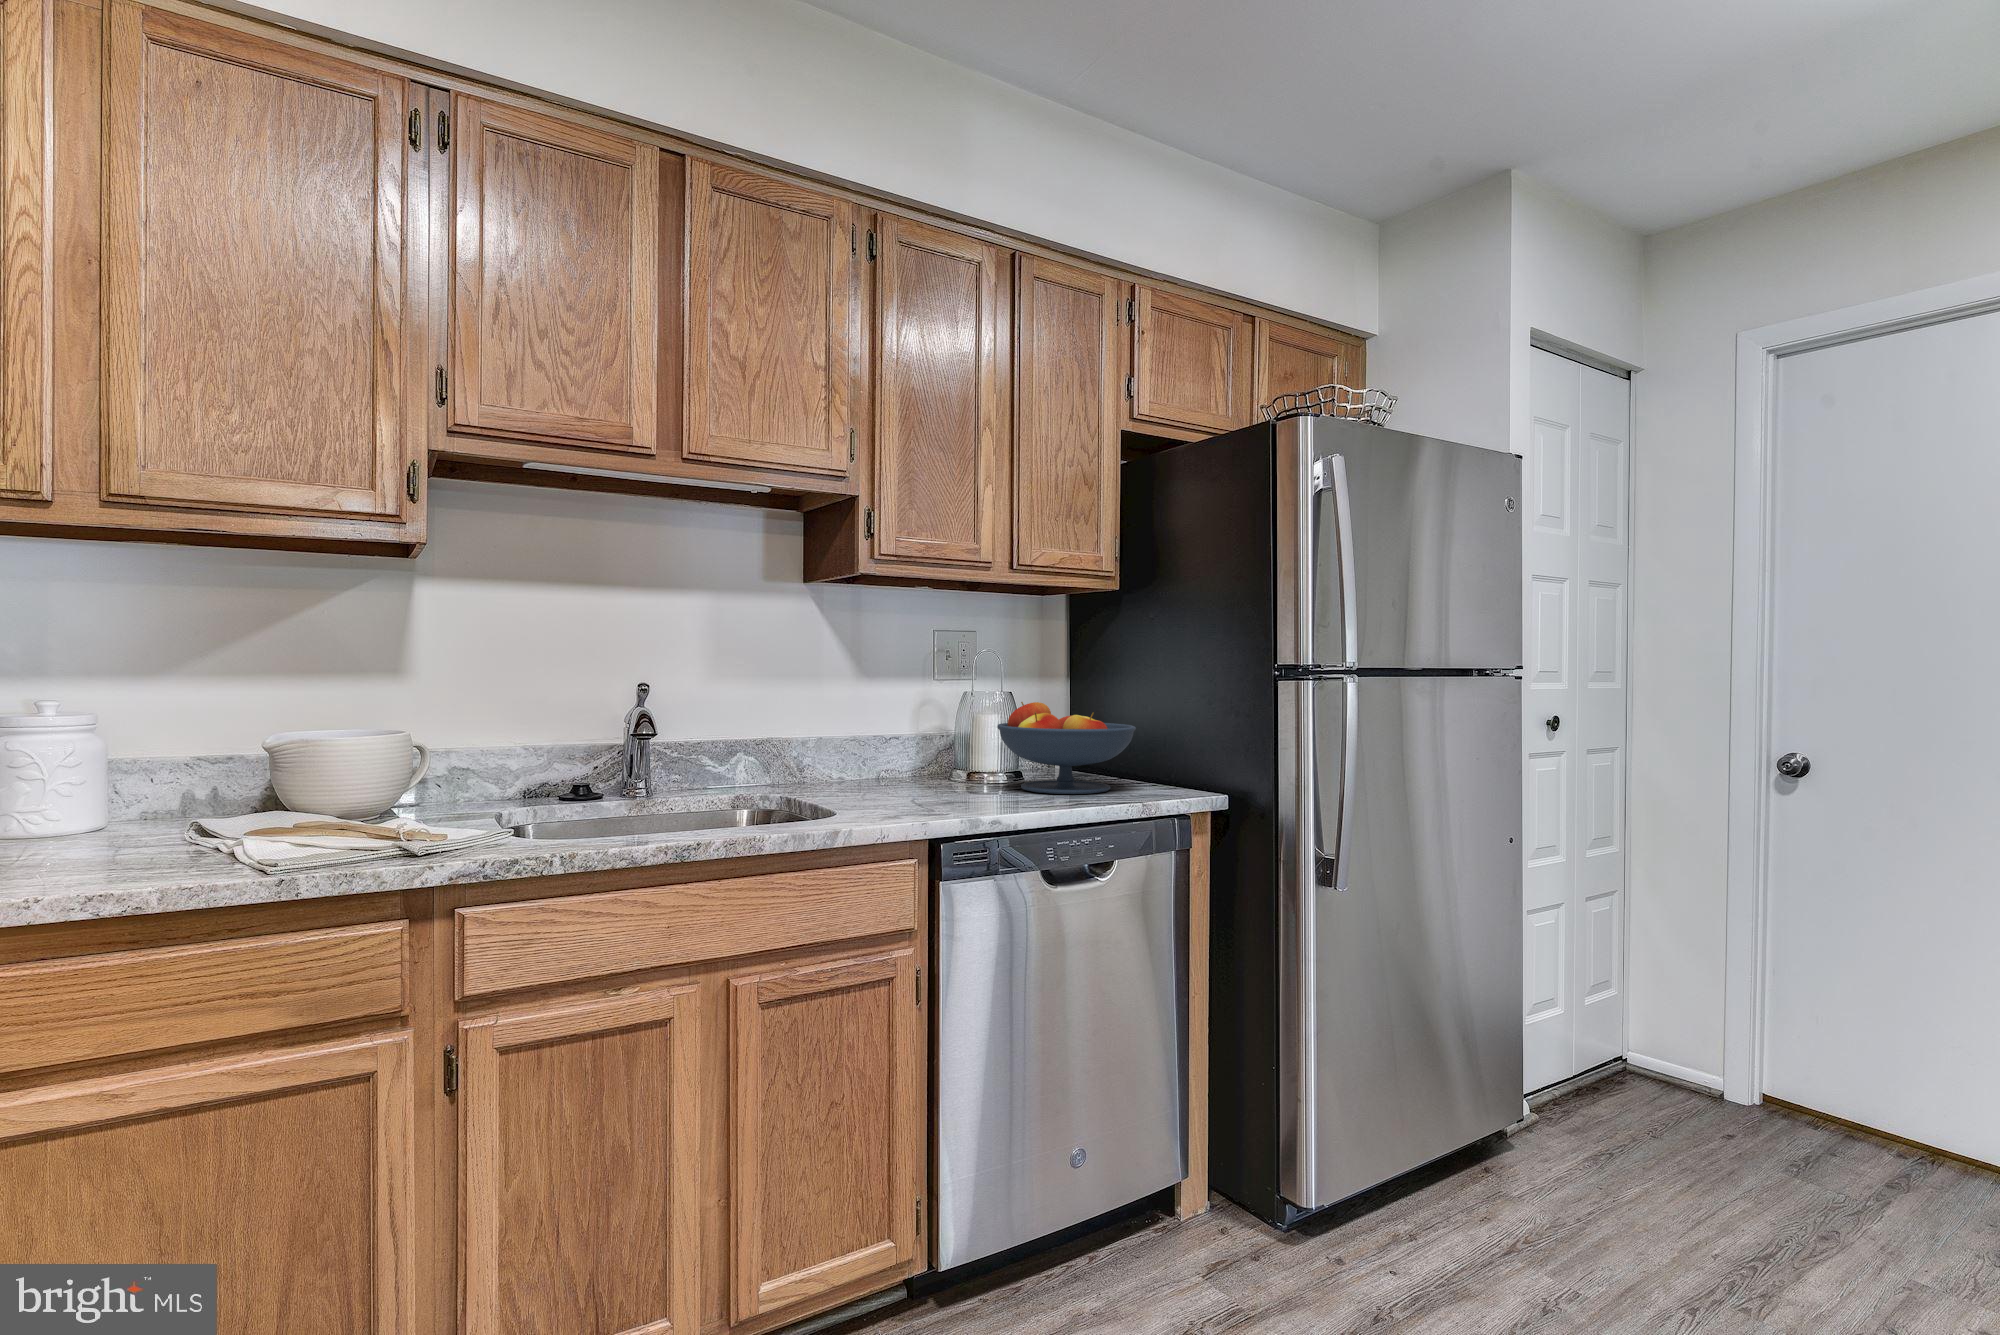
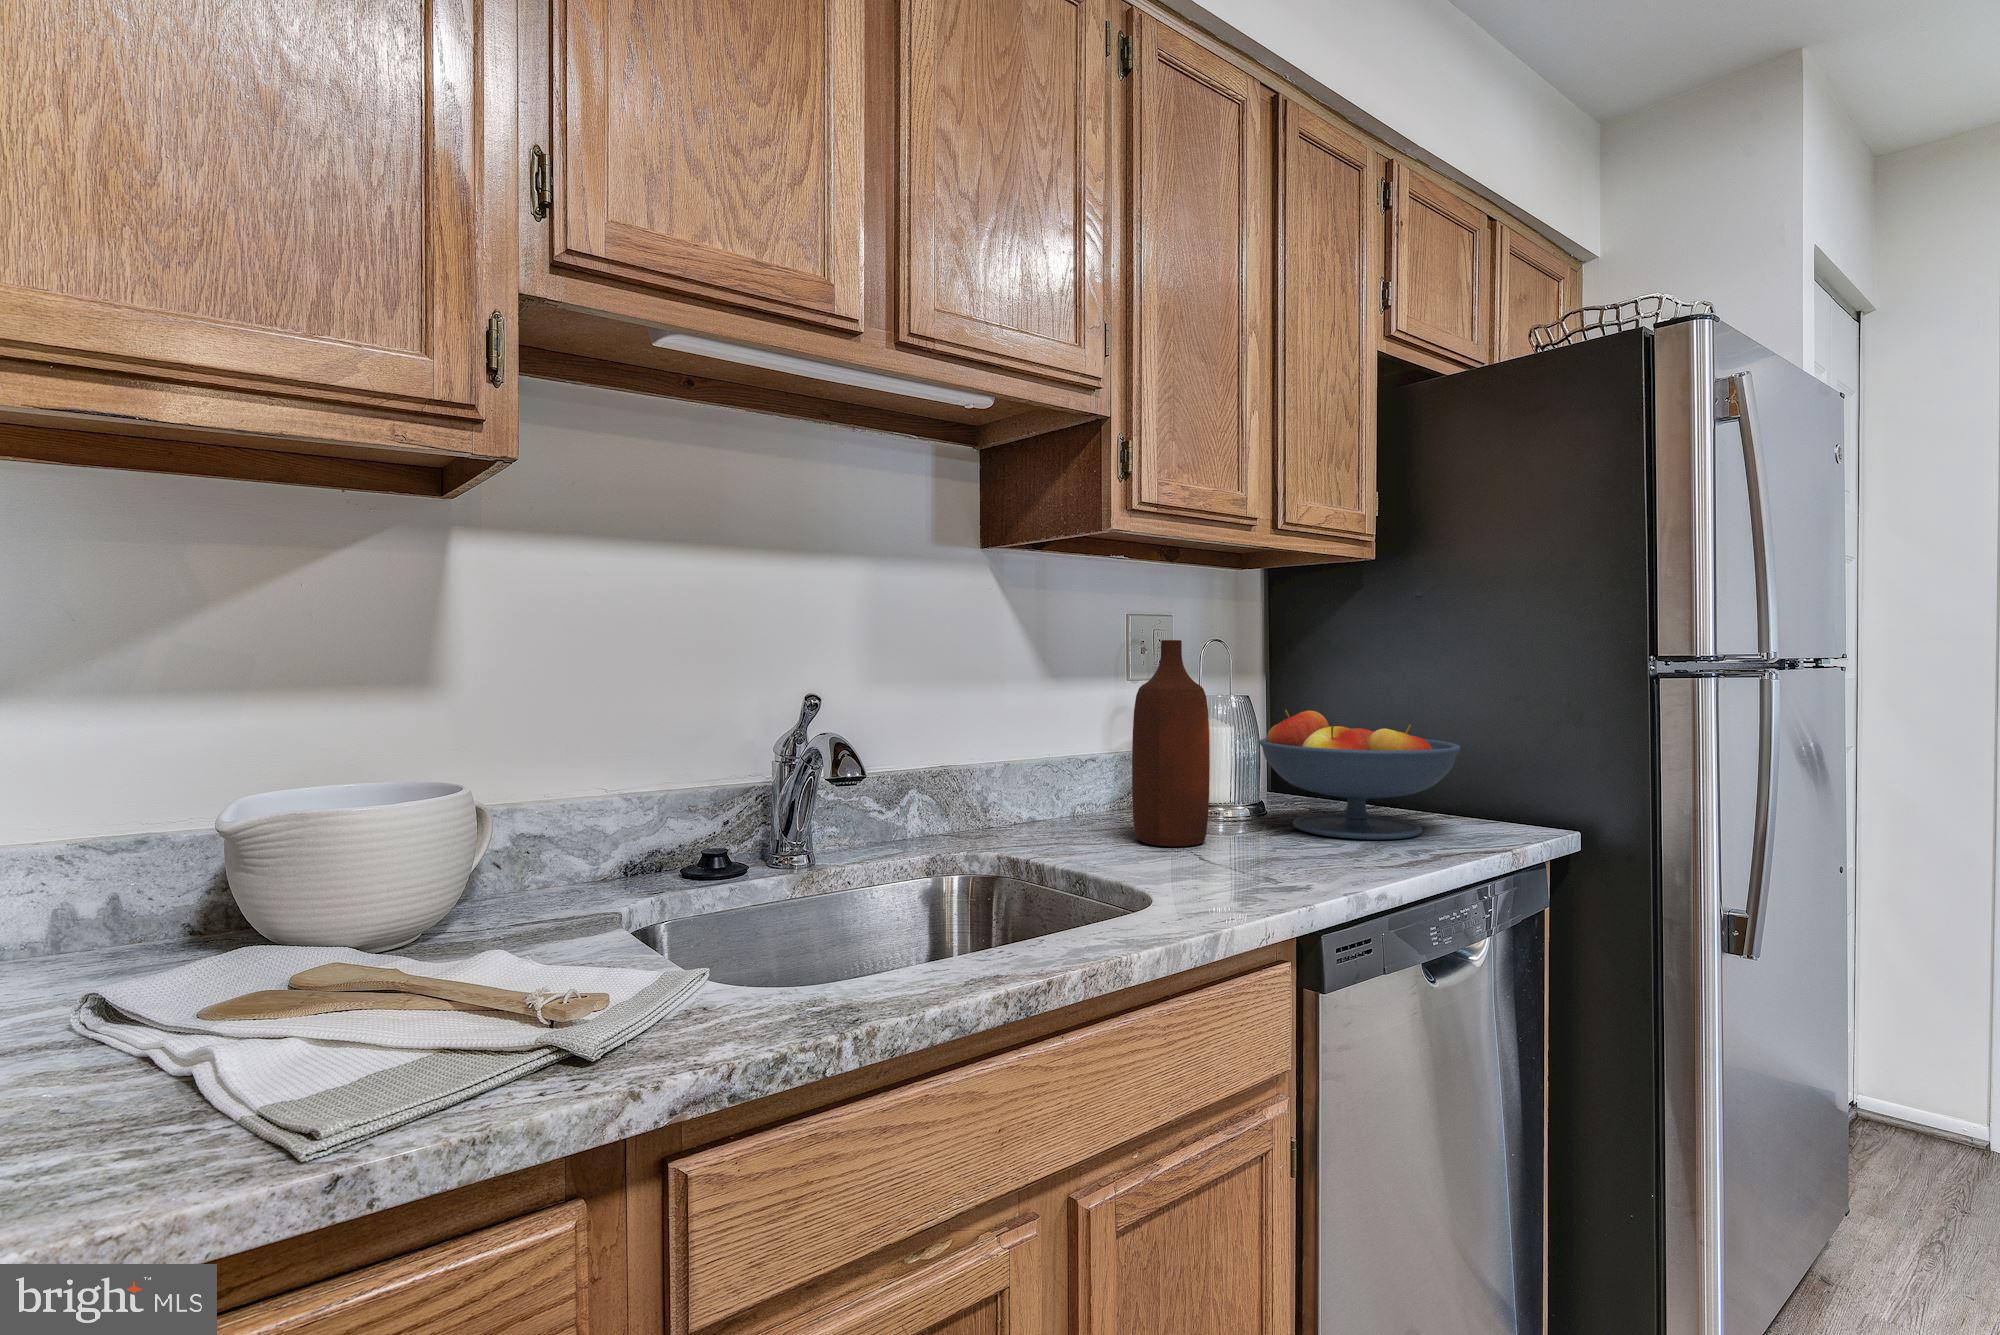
bottle: none [891,650,944,795] -> present [1132,640,1210,847]

